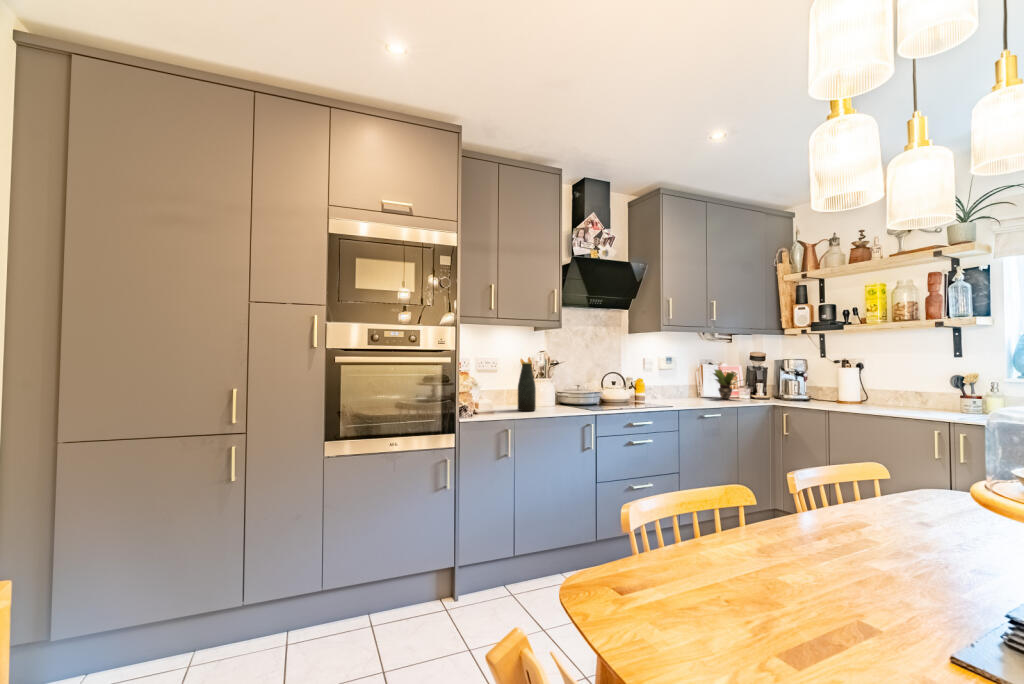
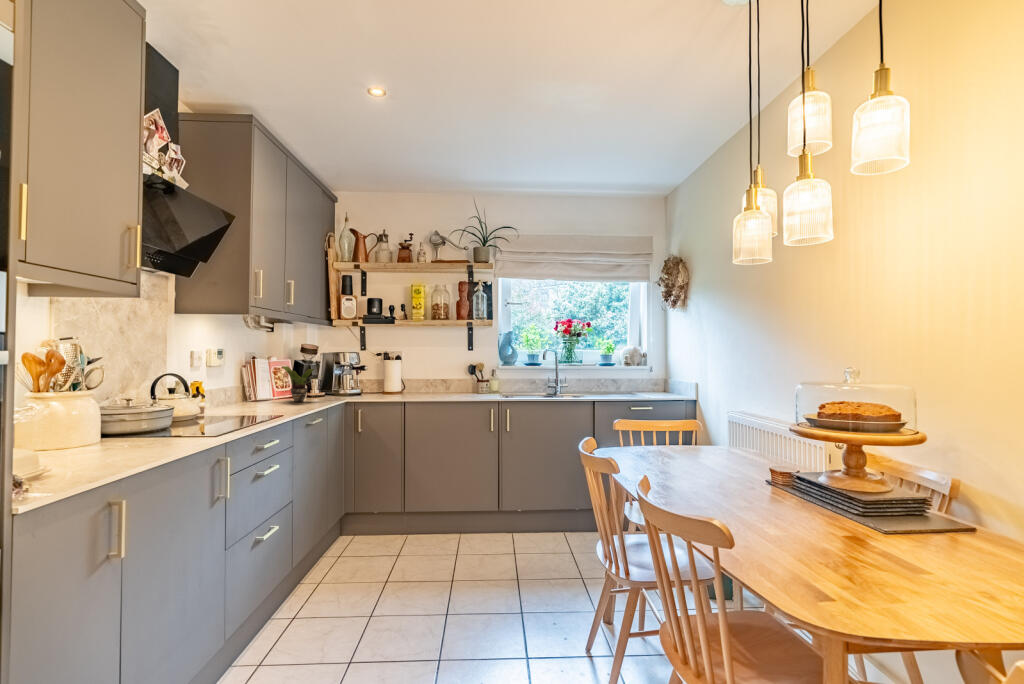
bottle: present [518,362,536,411] -> none [83,359,133,465]

